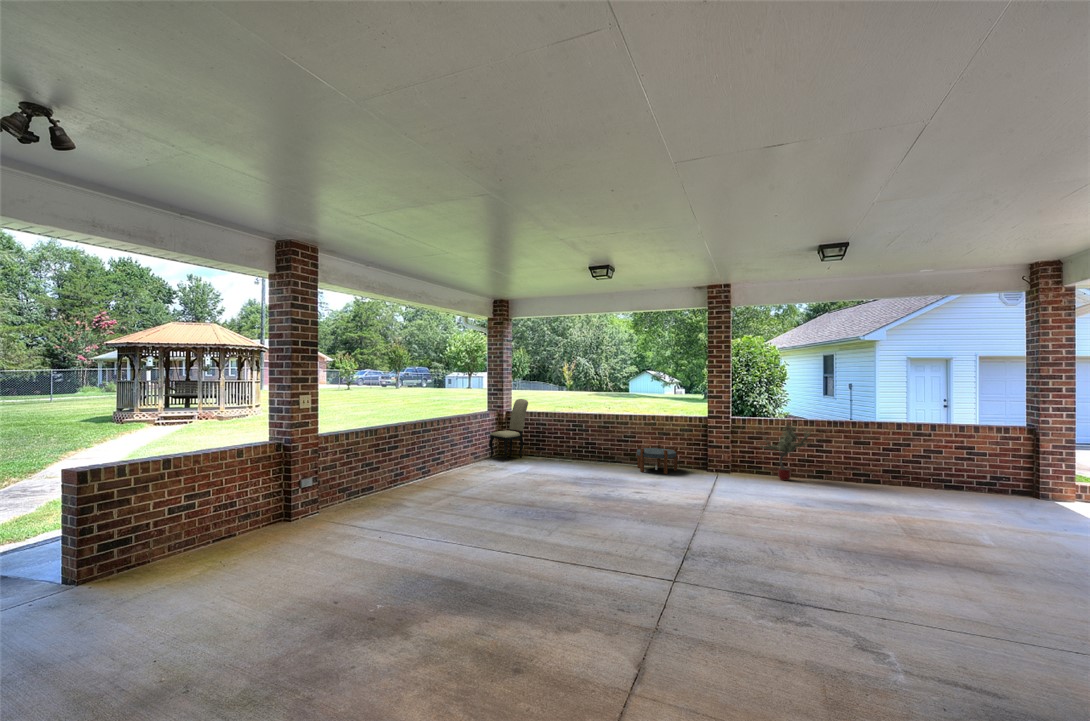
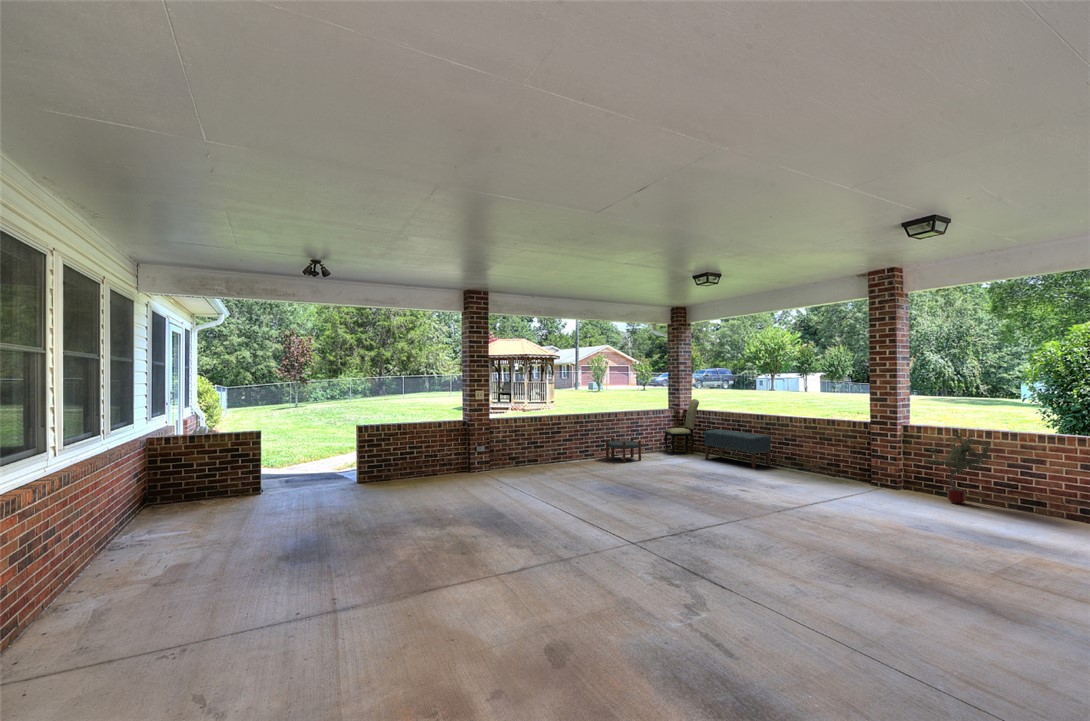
bench: none [543,430,611,467] -> present [704,429,771,468]
side table: present [637,444,677,474] -> present [606,438,641,463]

